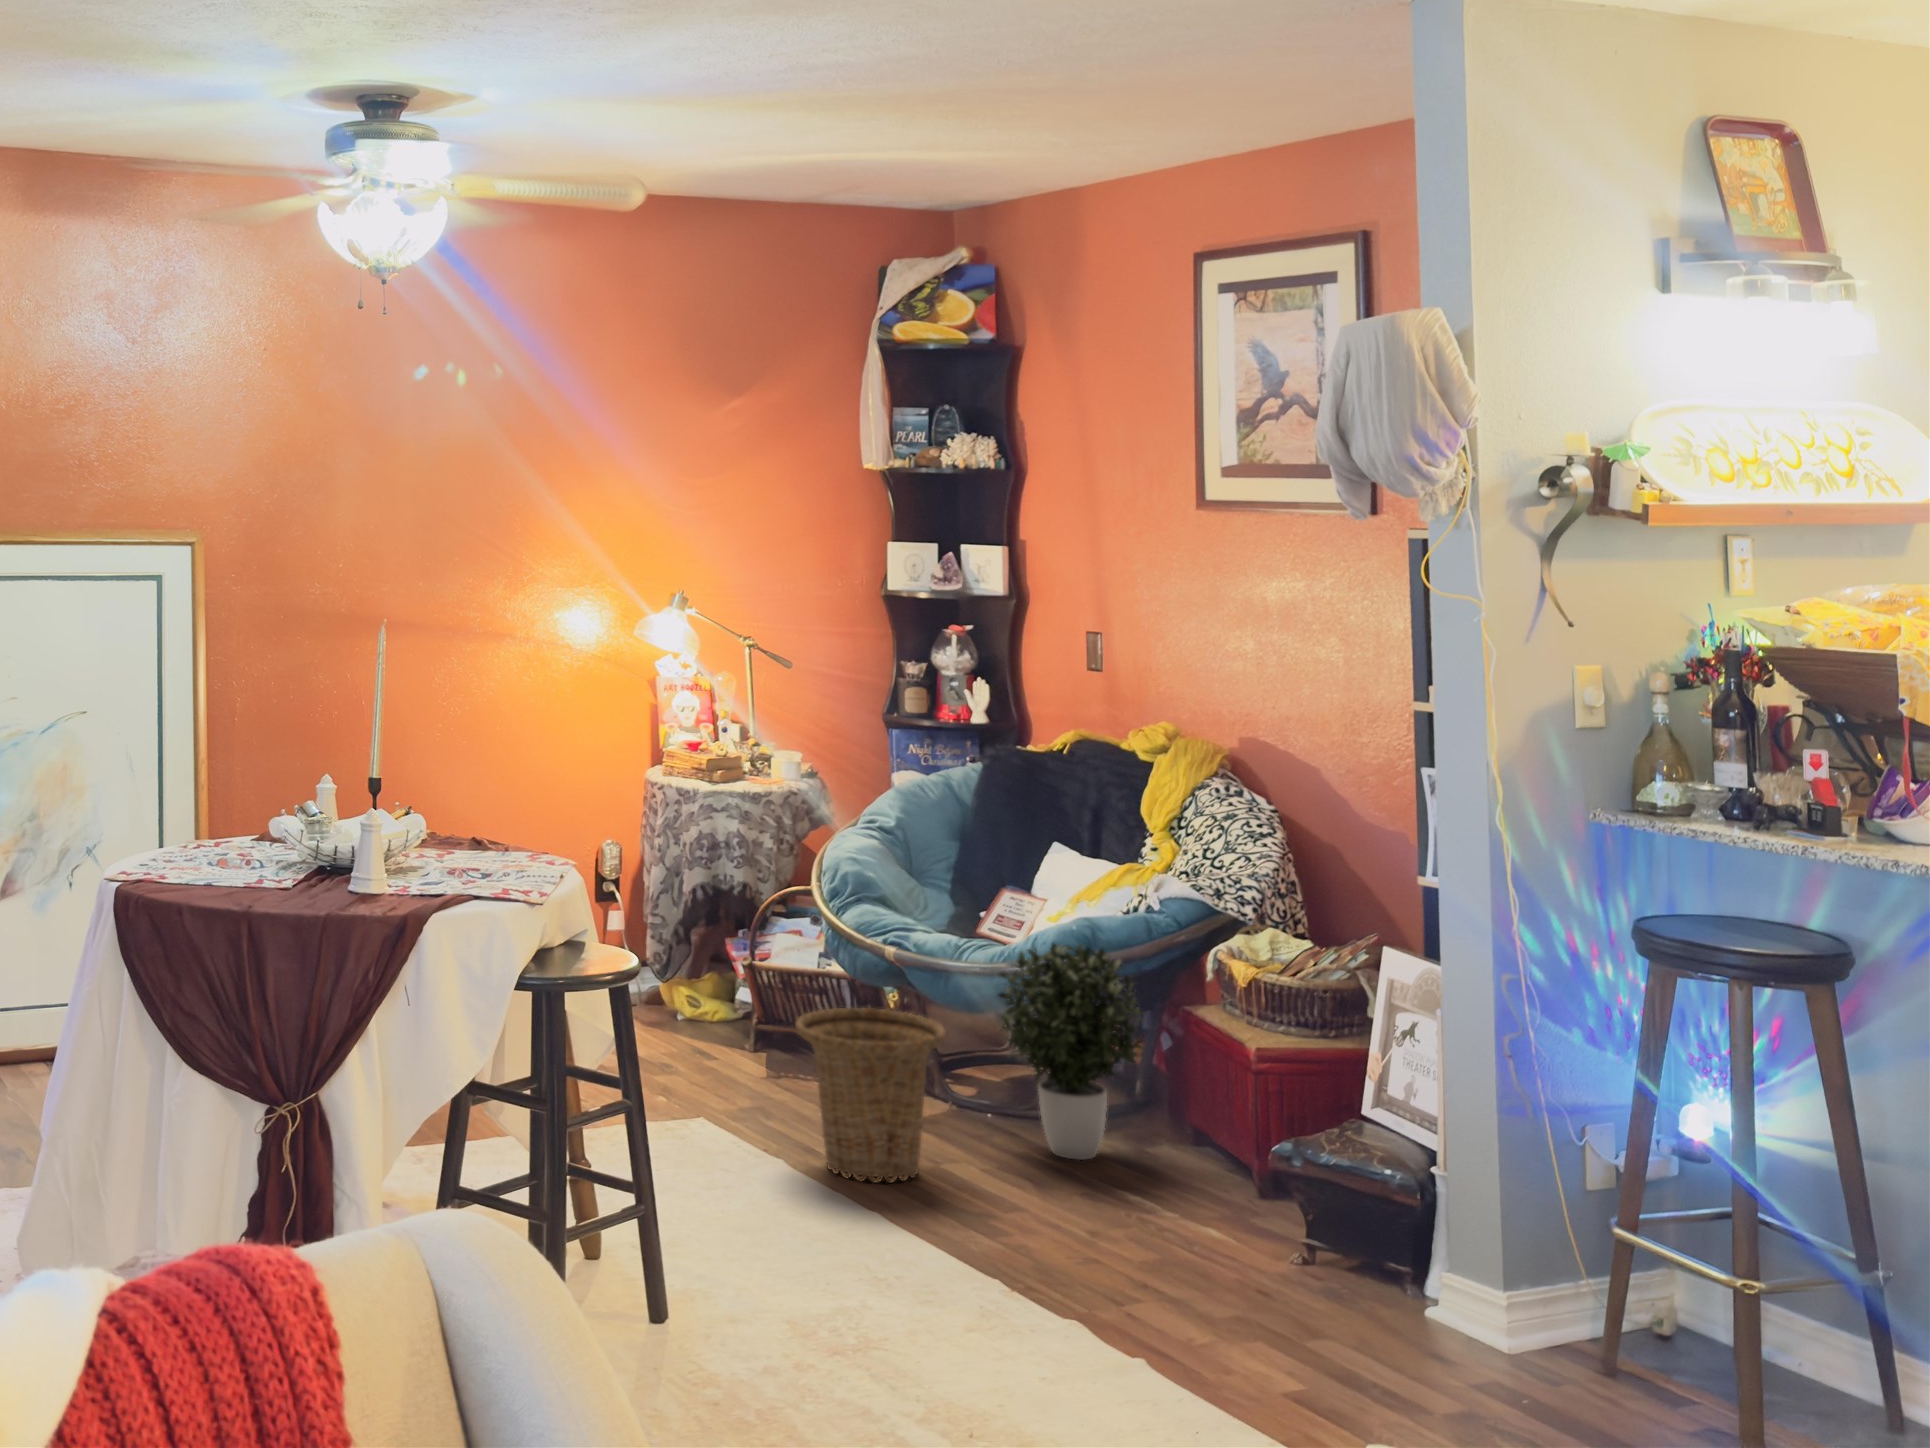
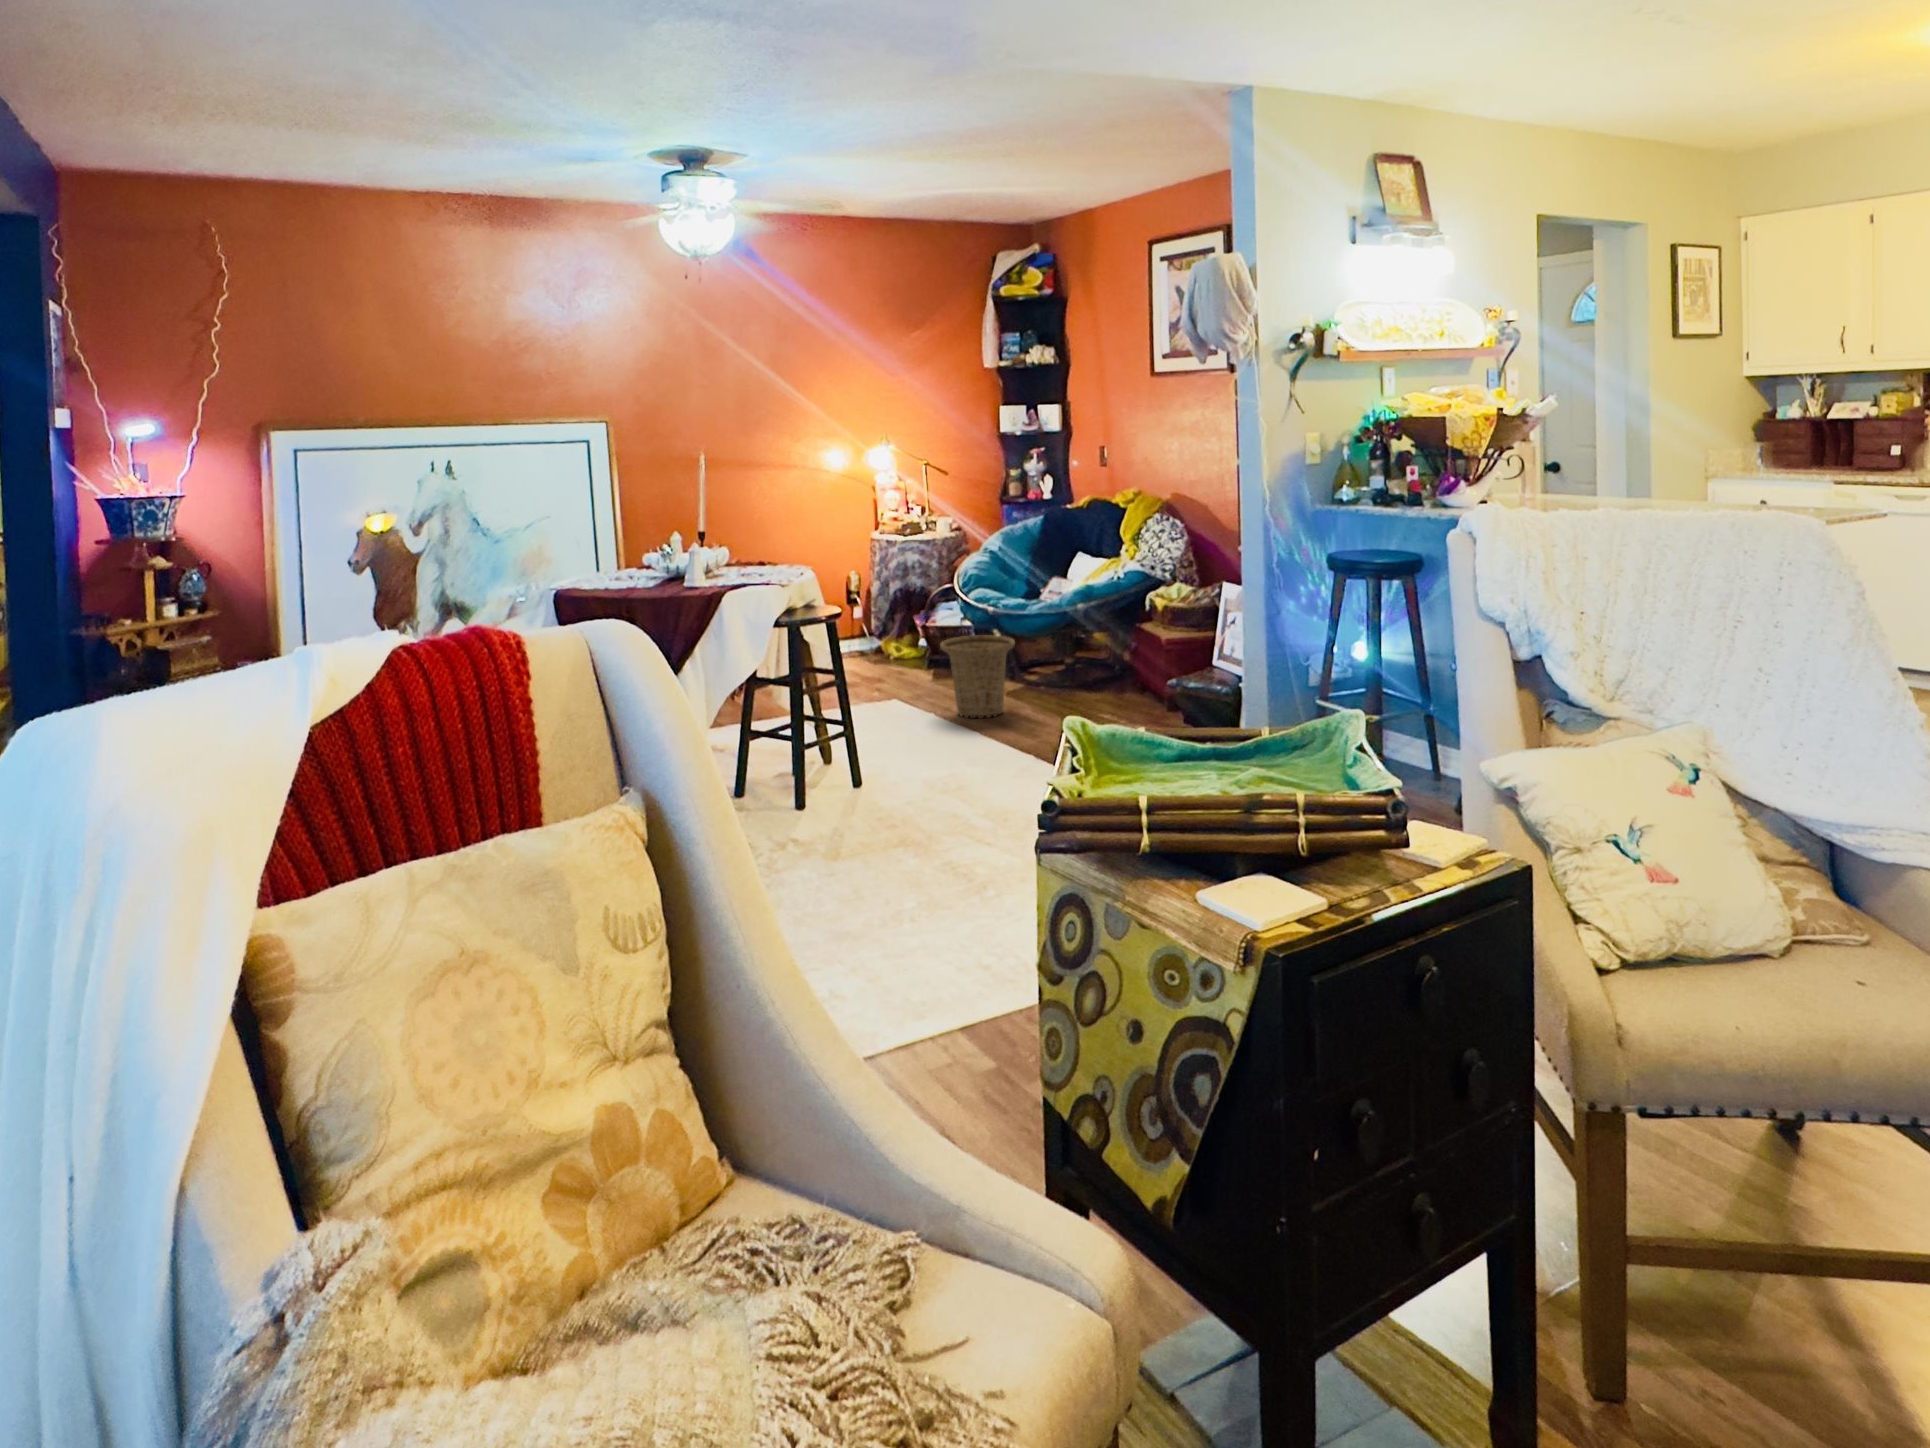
potted plant: present [999,943,1144,1160] -> none [1044,595,1116,700]

